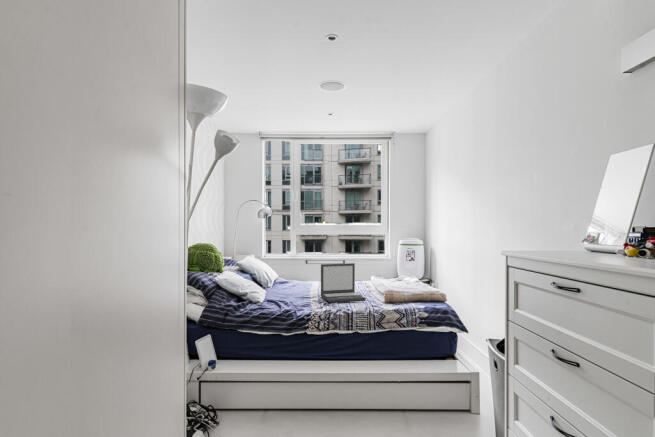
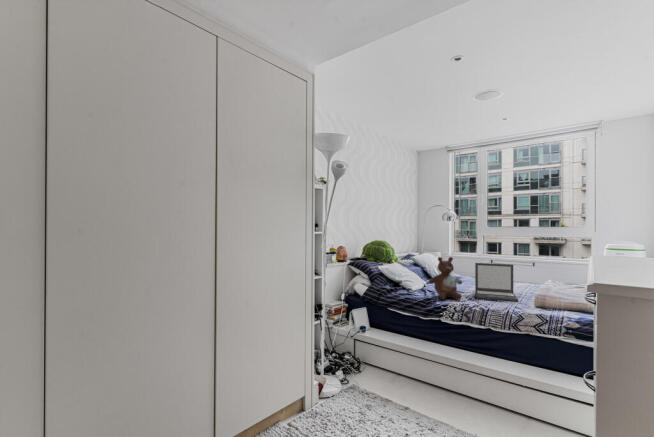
stuffed bear: none [282,260,319,309] -> present [429,257,462,300]

